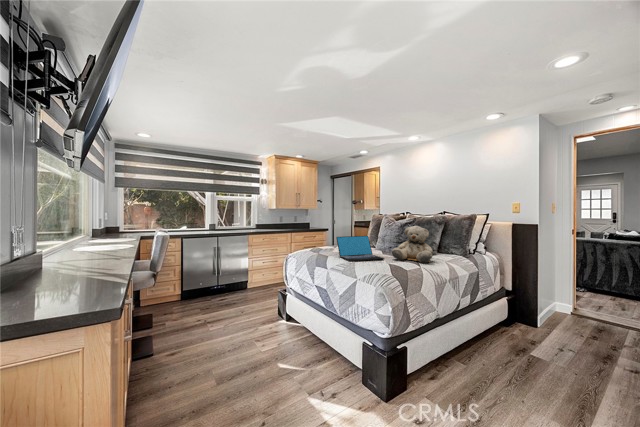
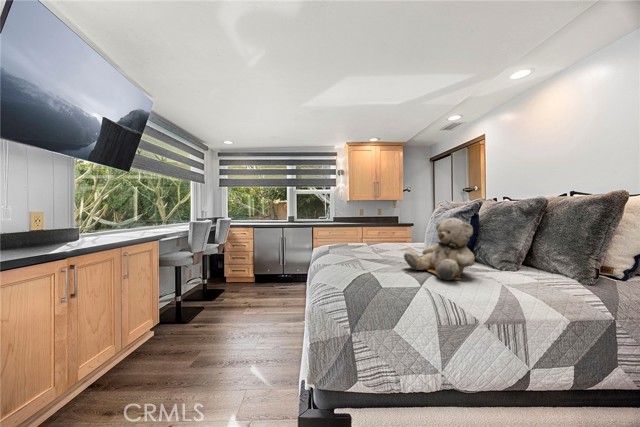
laptop: present [336,236,384,262] -> none [333,231,389,267]

